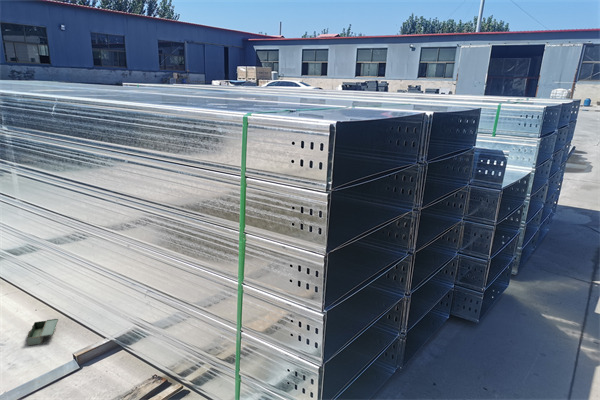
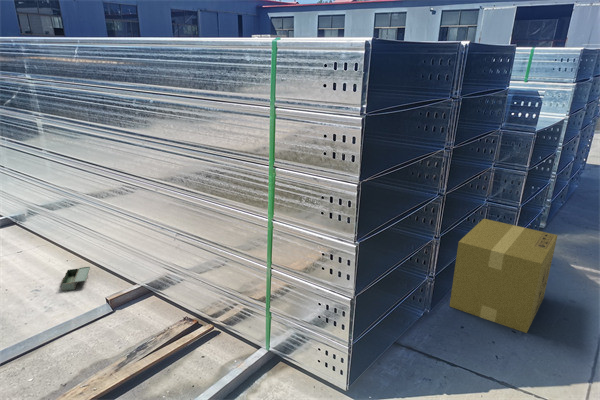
cardboard box: none [421,271,524,390] -> present [449,219,557,333]

